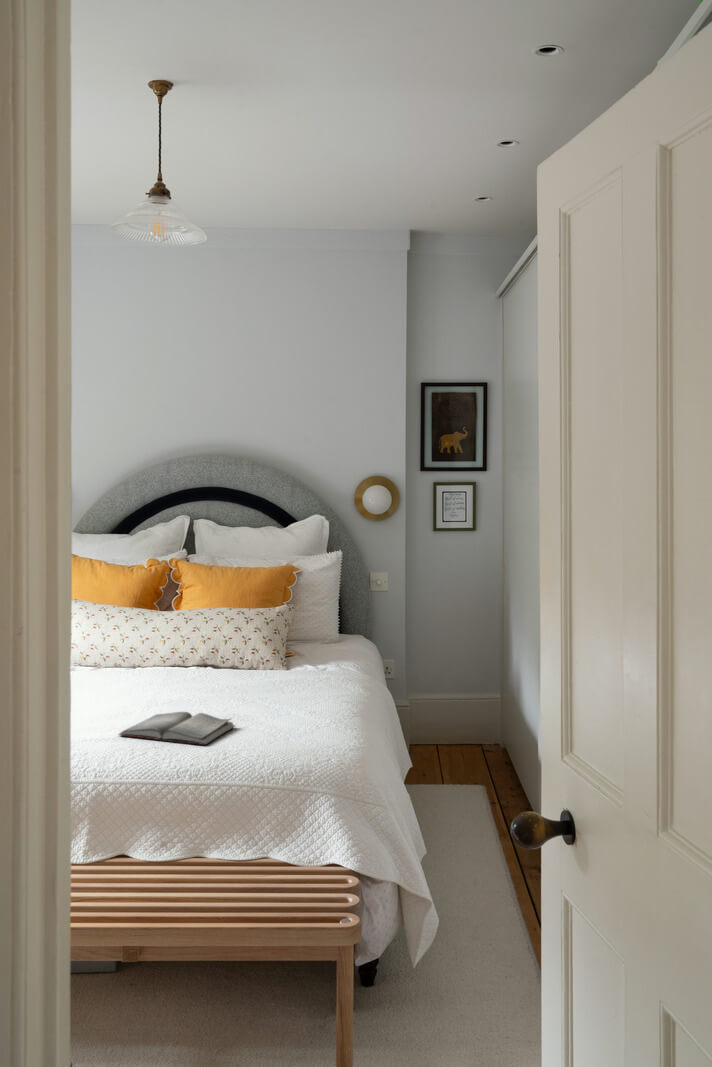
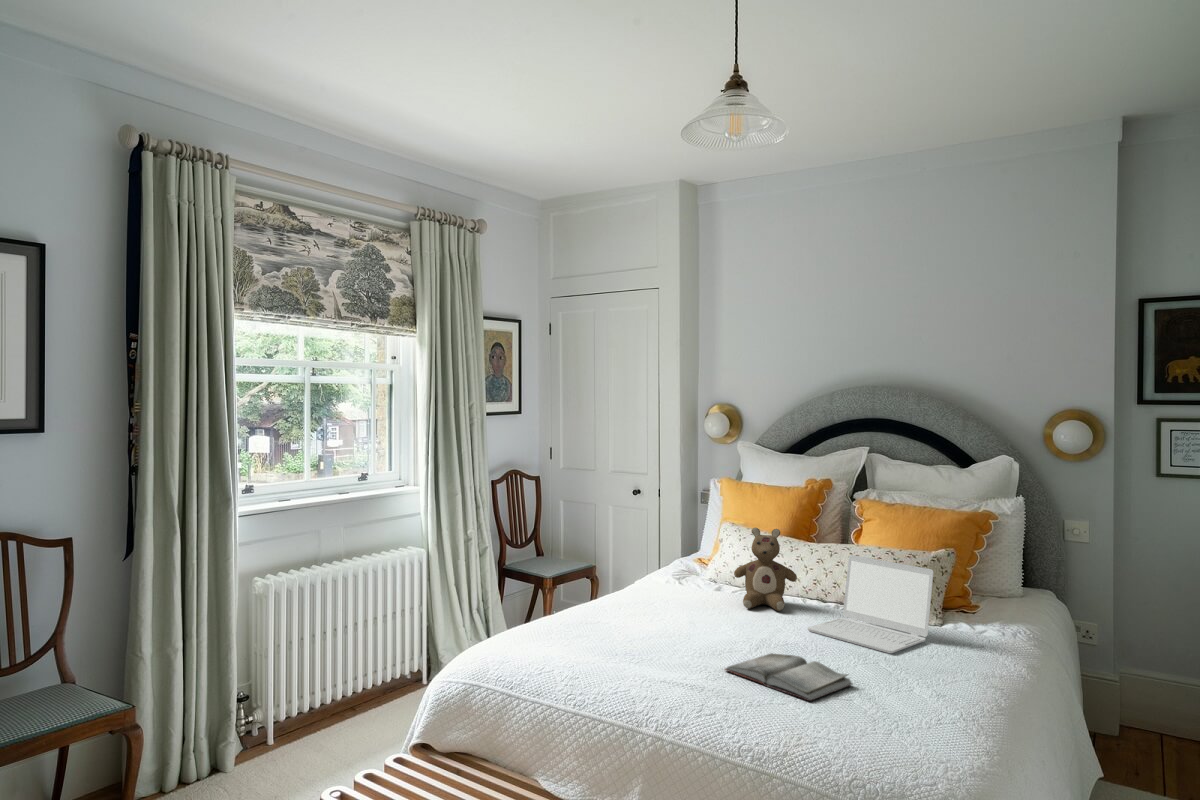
stuffed bear: none [96,601,159,681] -> present [734,528,797,611]
laptop: none [178,618,285,699] -> present [808,555,933,653]

